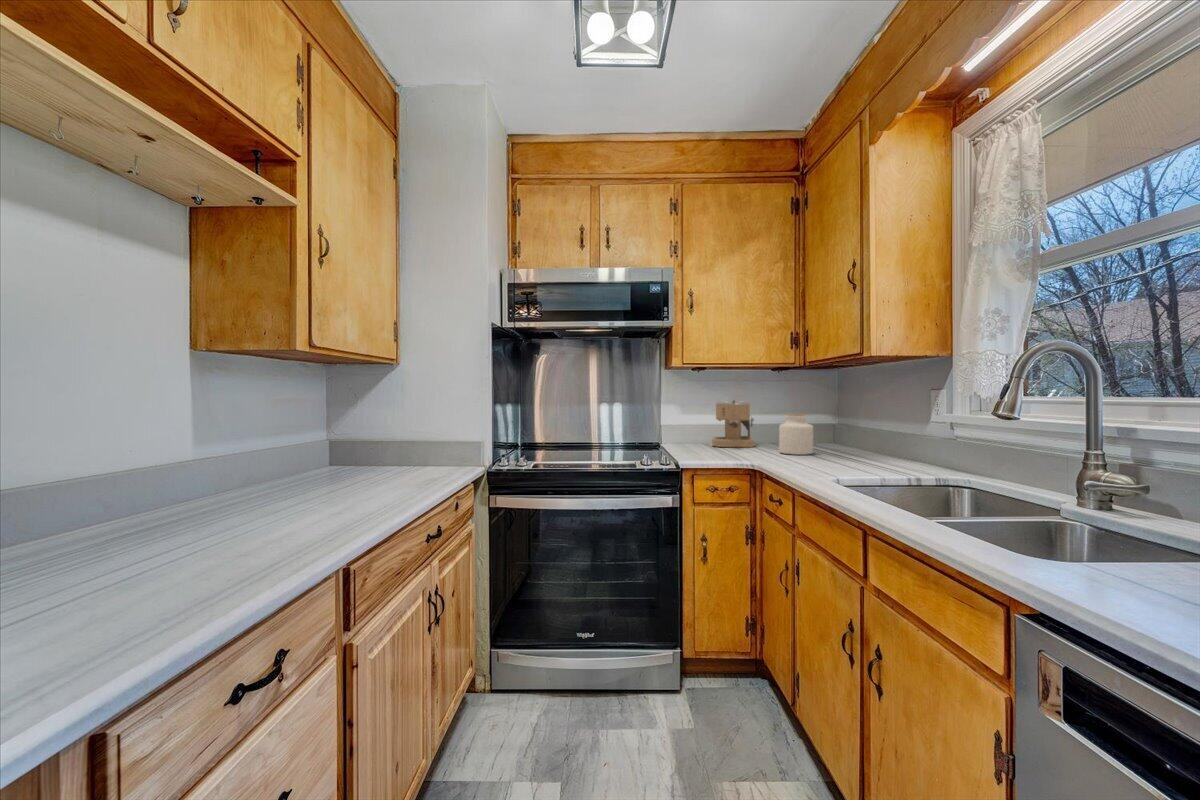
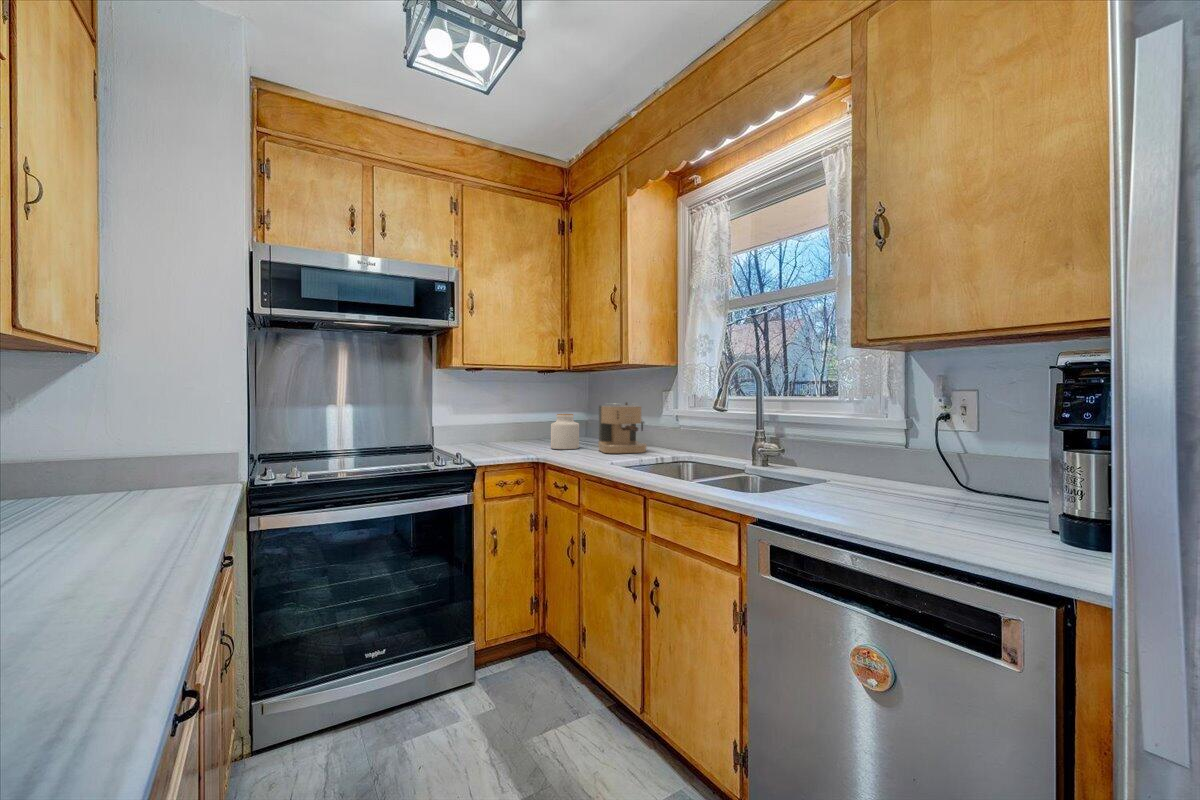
coffee maker: present [712,401,755,447] -> present [598,403,647,453]

